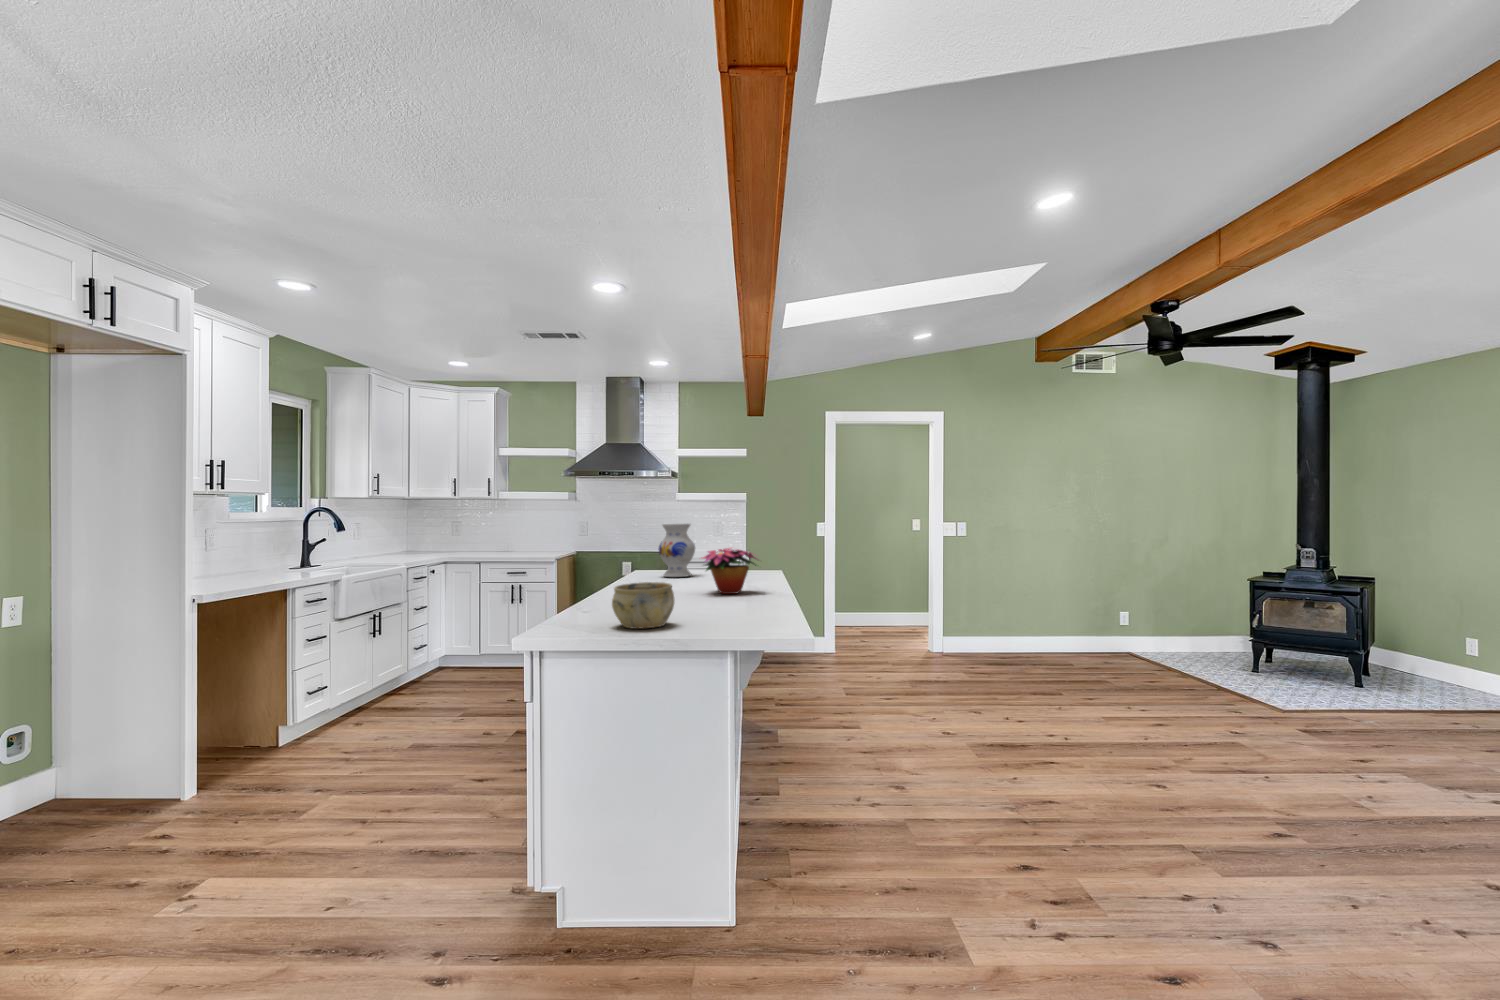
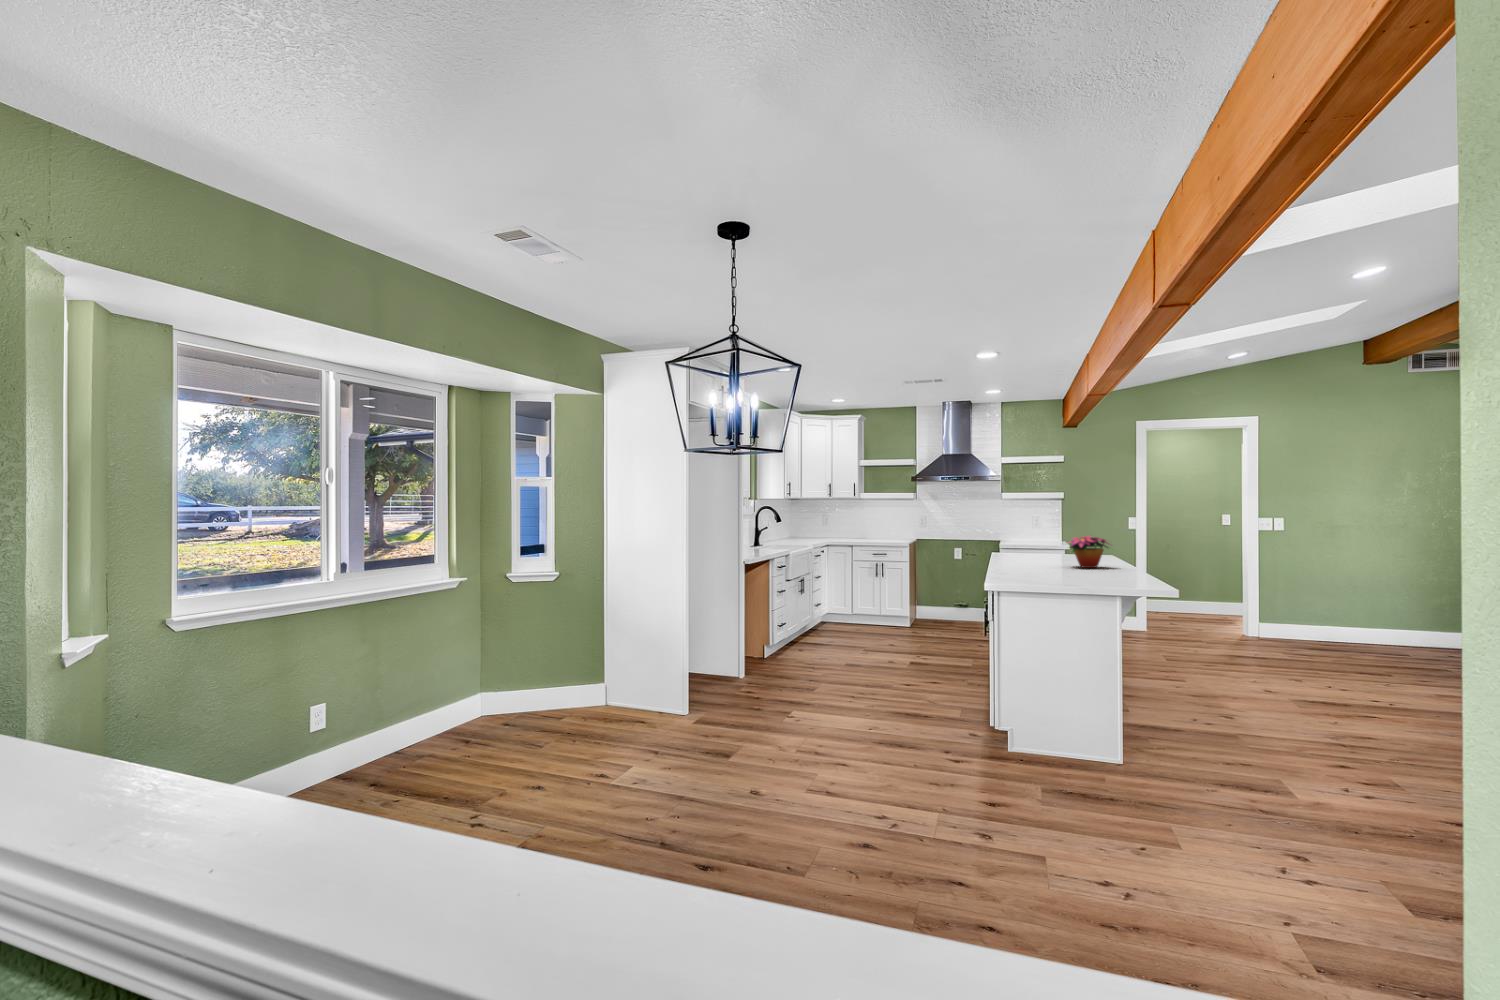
vase: present [658,524,695,577] -> none [1015,519,1044,558]
ceramic bowl: present [612,582,674,629] -> none [1035,555,1075,582]

